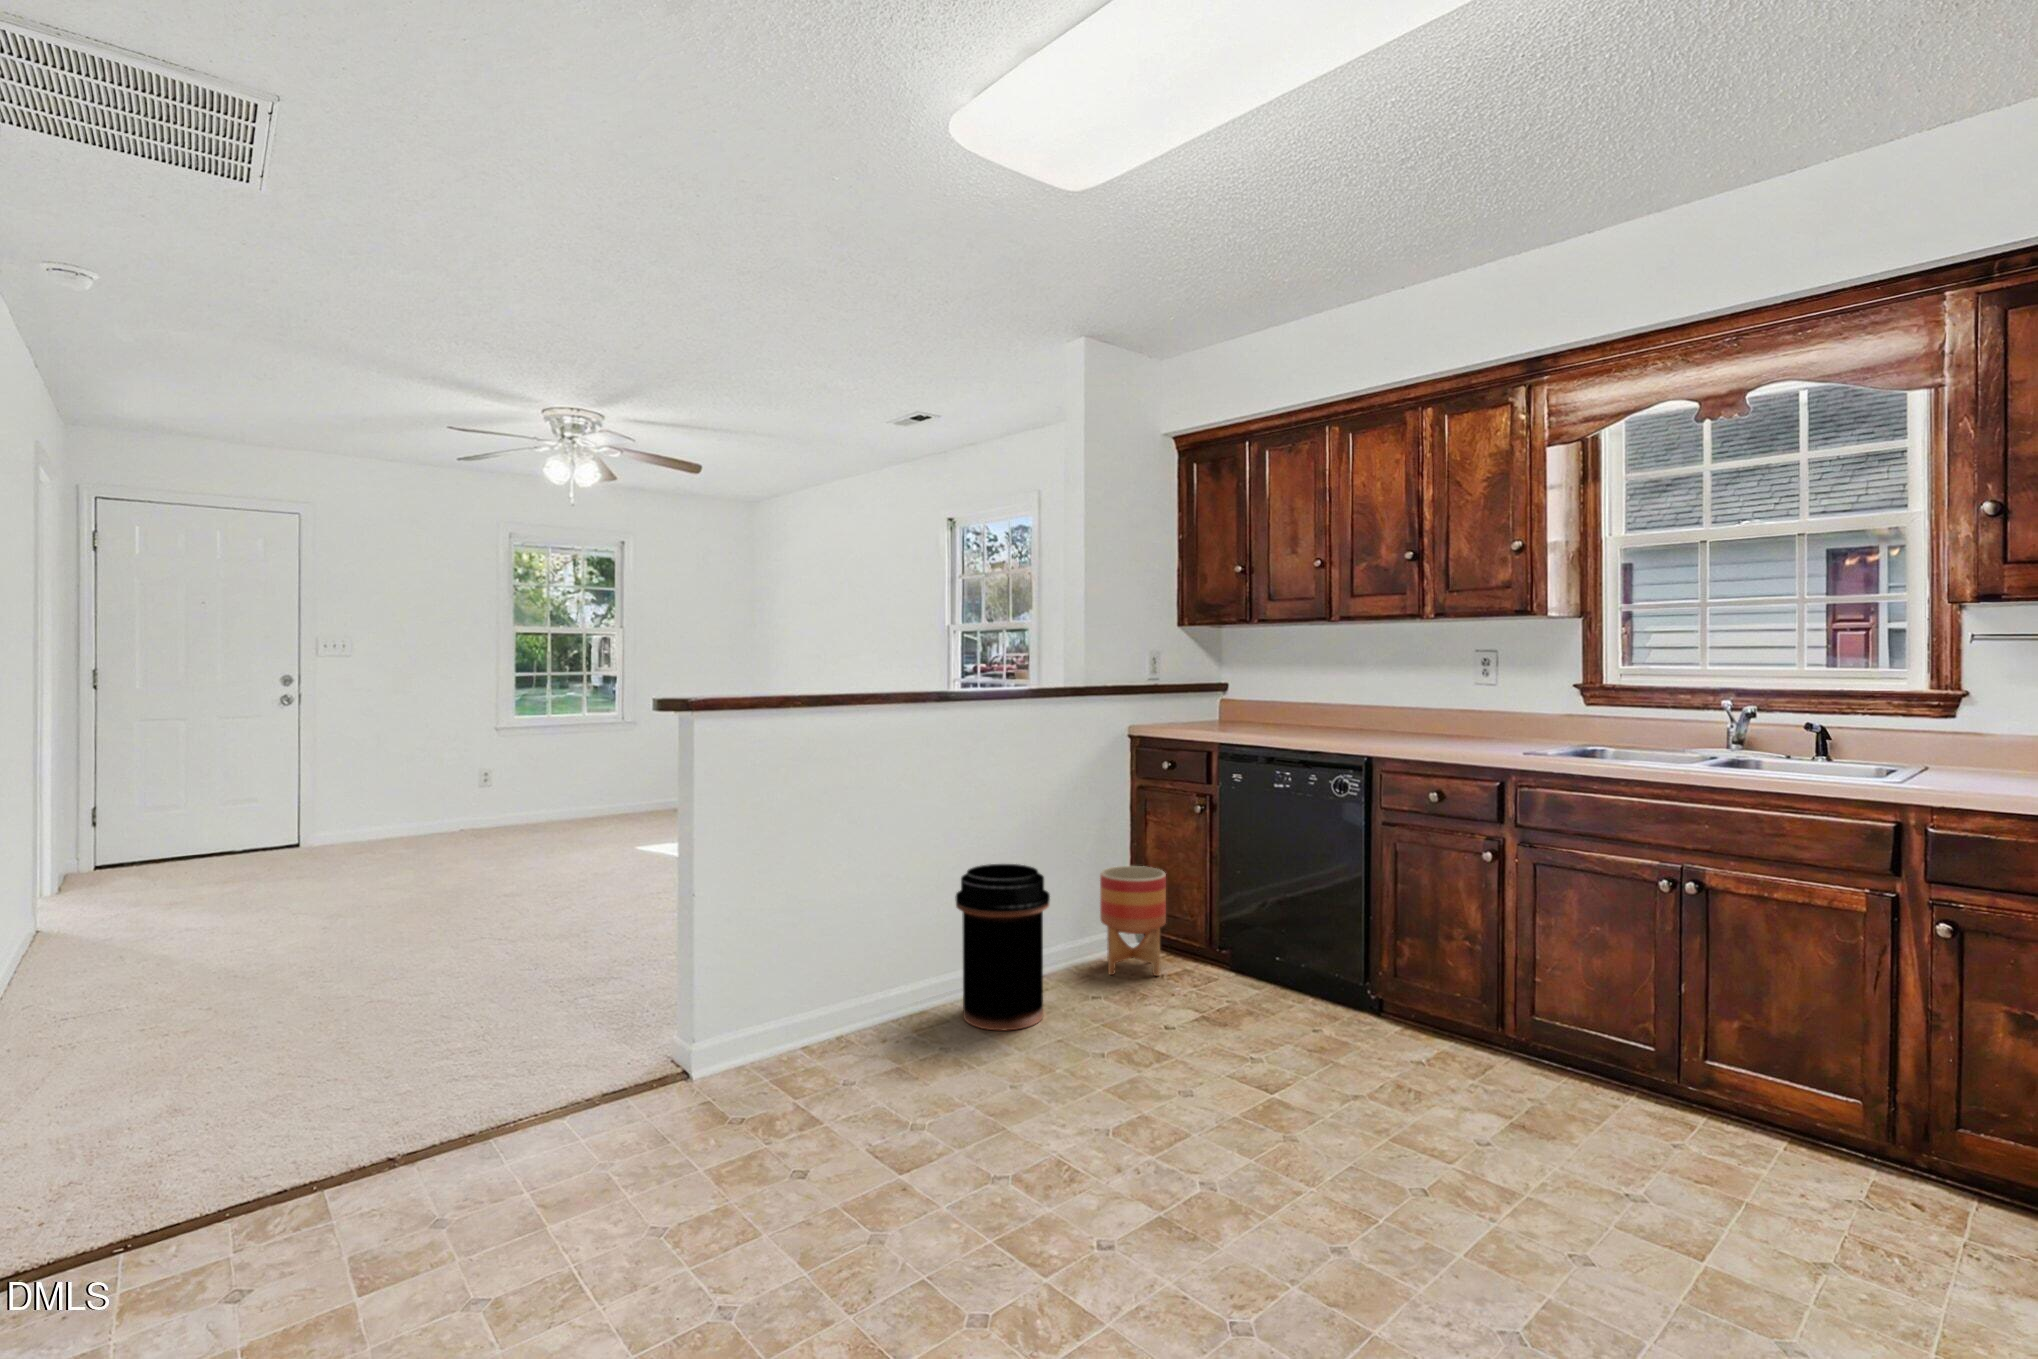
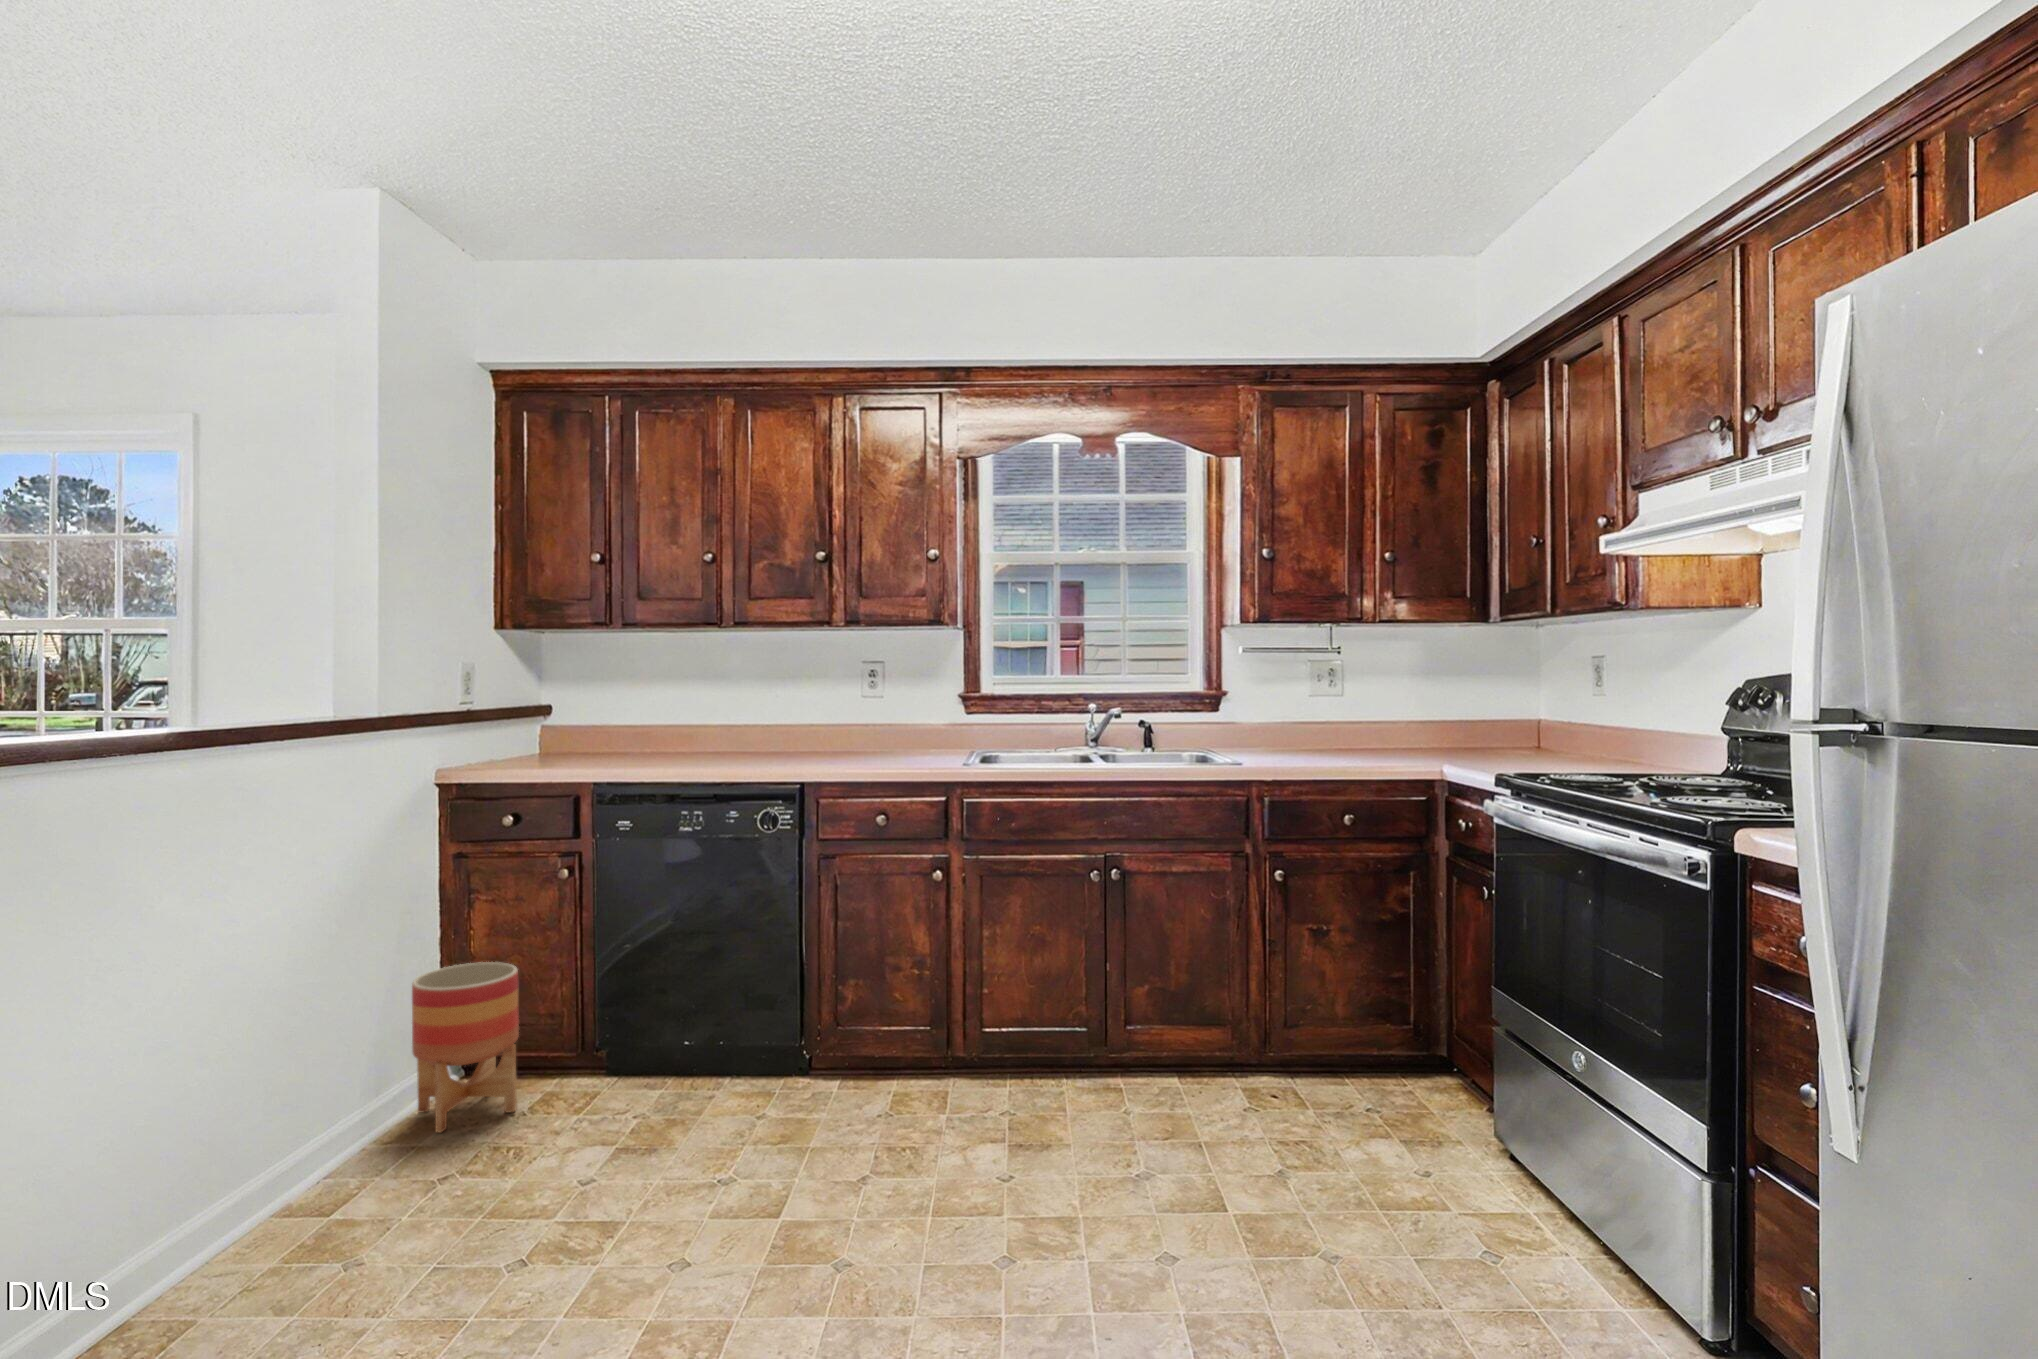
trash can: present [955,864,1050,1031] -> none [192,999,385,1298]

